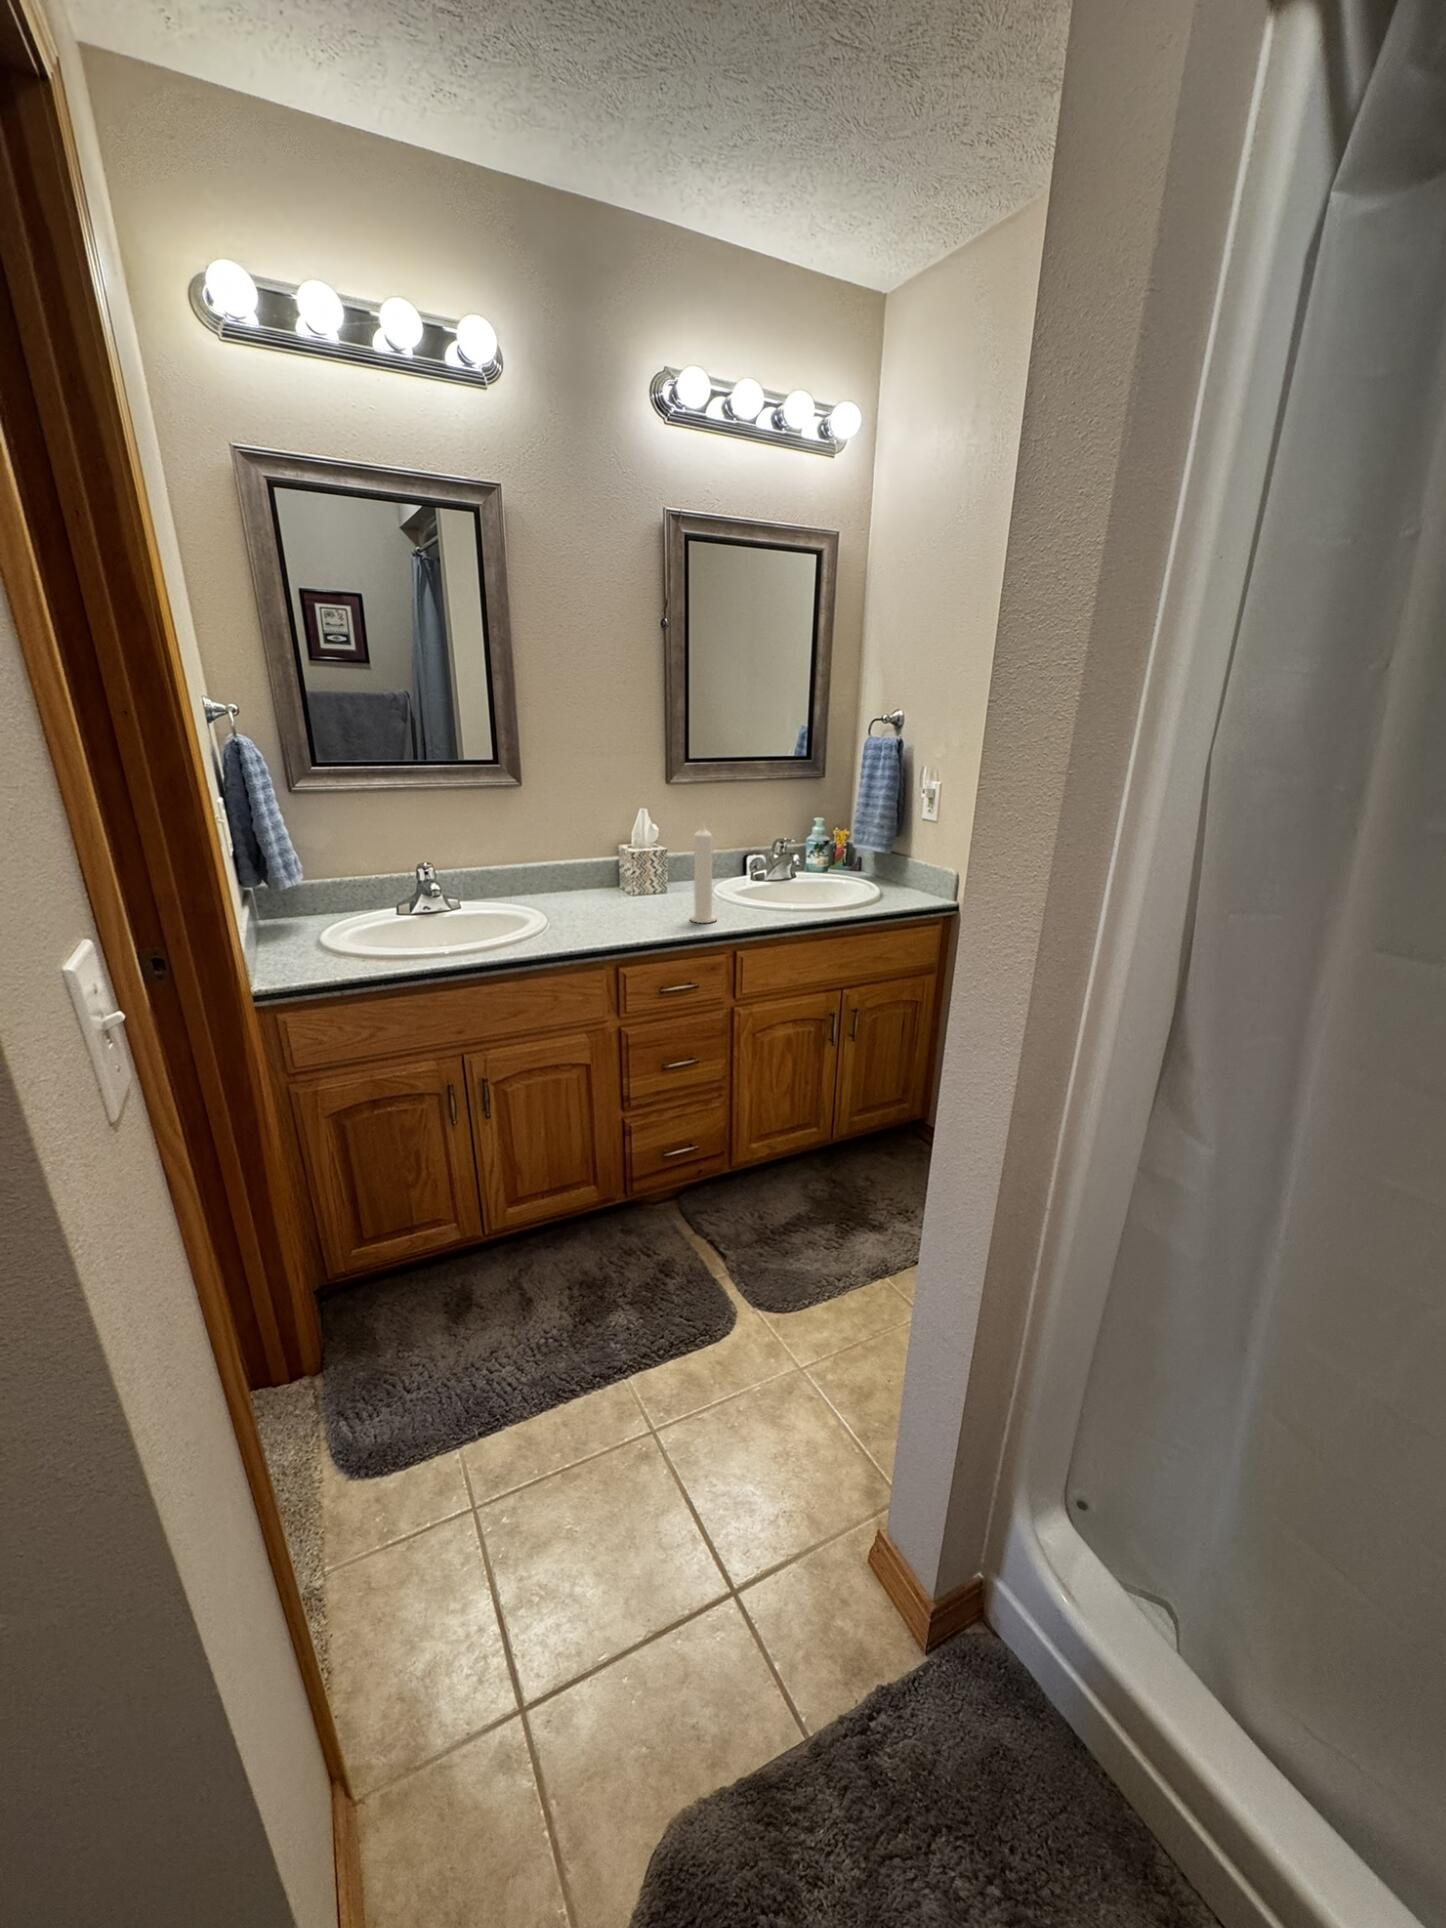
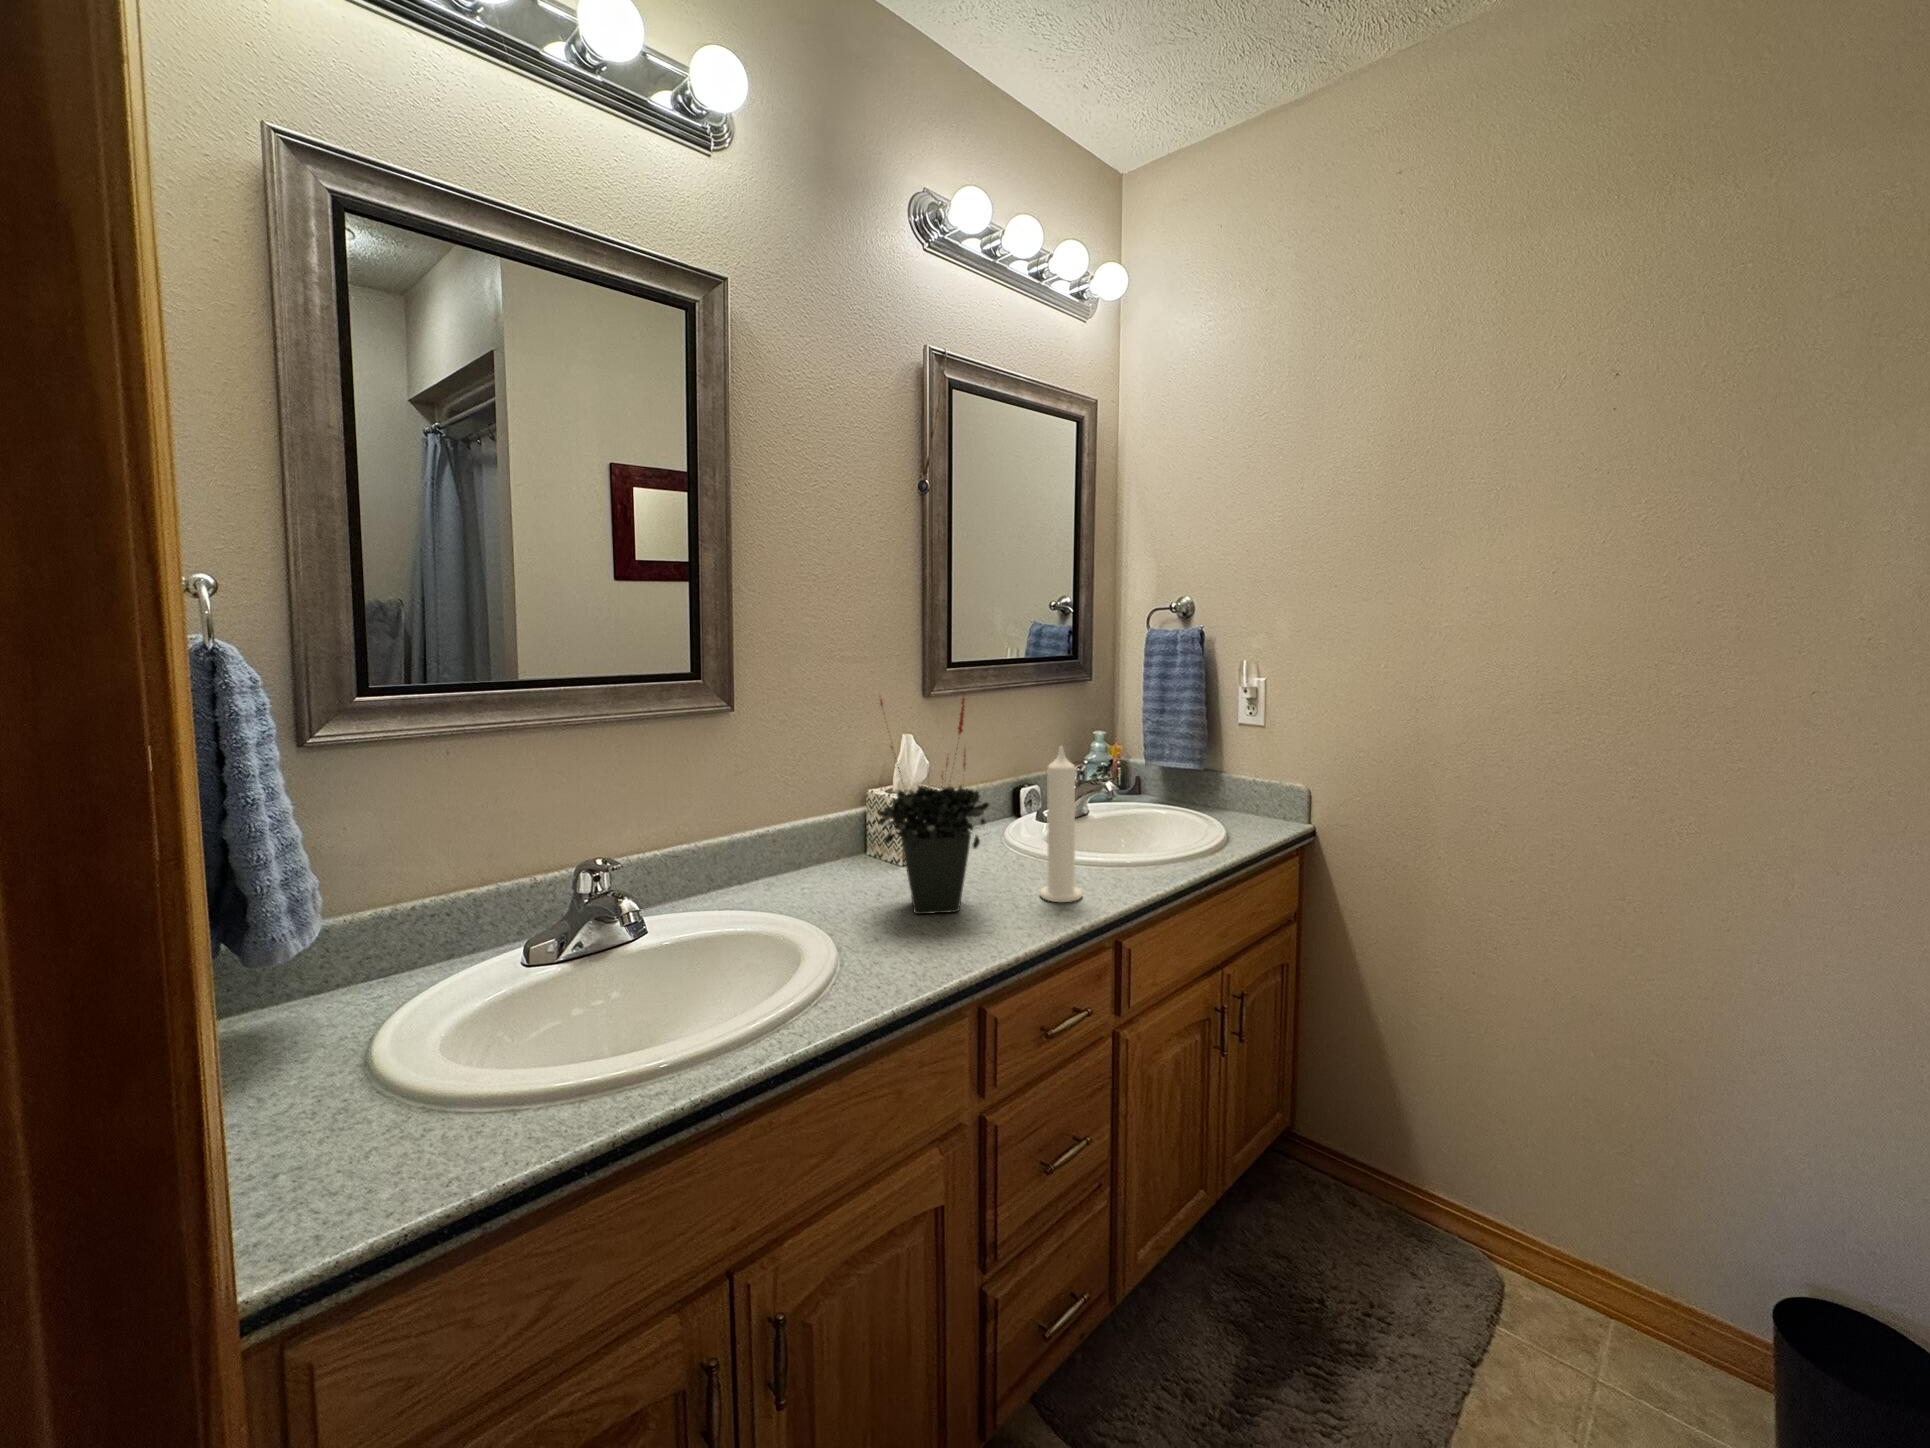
potted plant: none [583,779,656,920] -> present [877,698,989,914]

